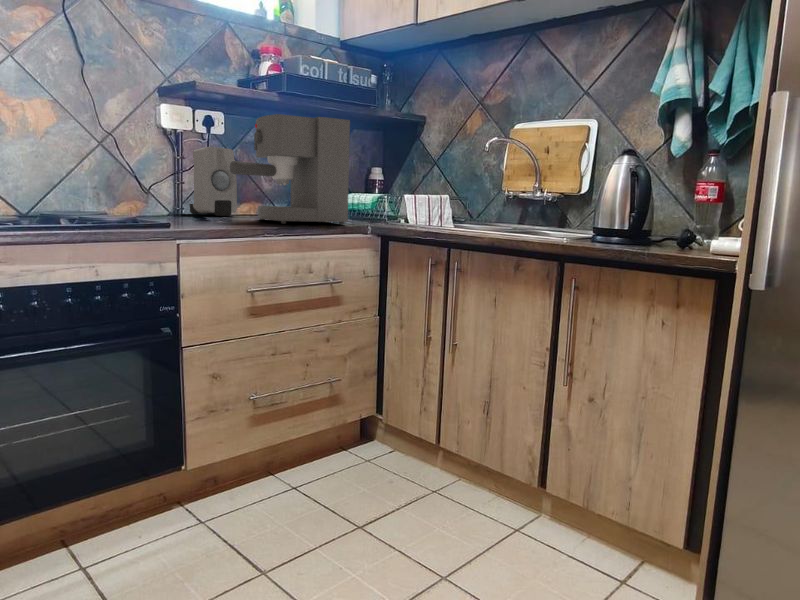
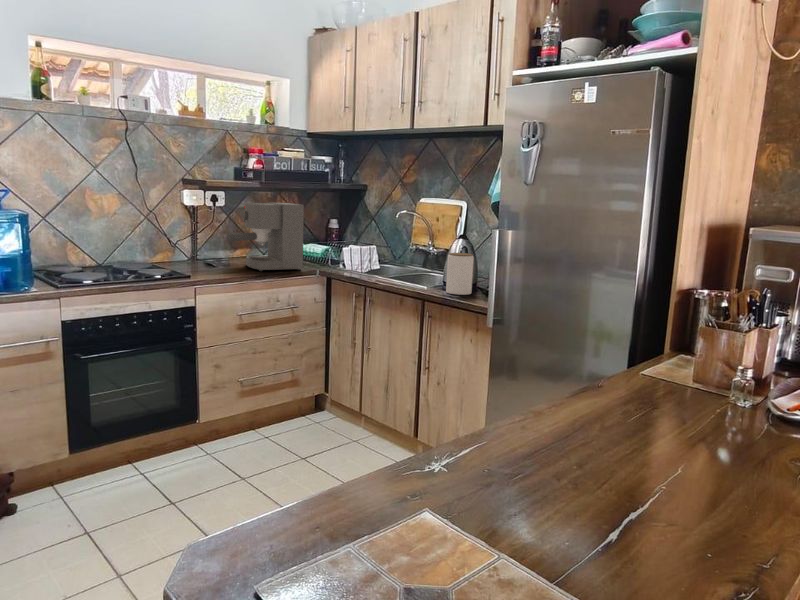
soap dispenser: present [189,147,237,216] -> none [200,216,233,261]
jar: none [604,178,656,248] -> present [446,253,474,295]

